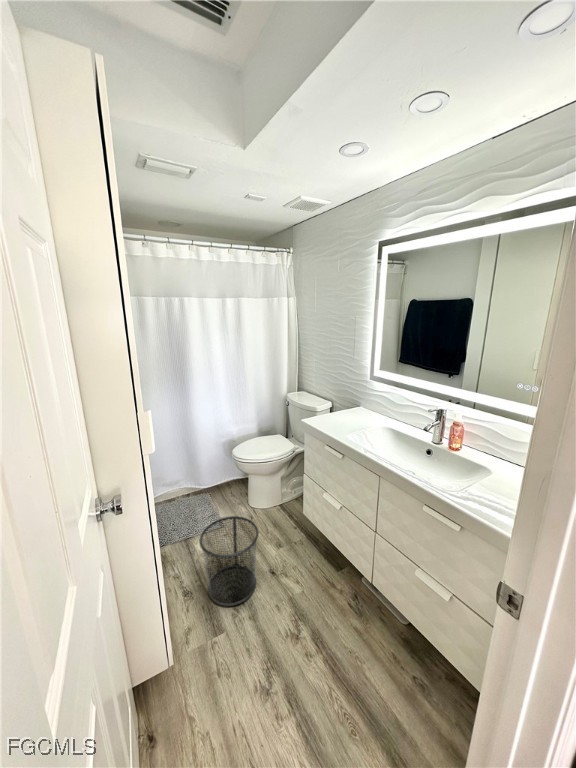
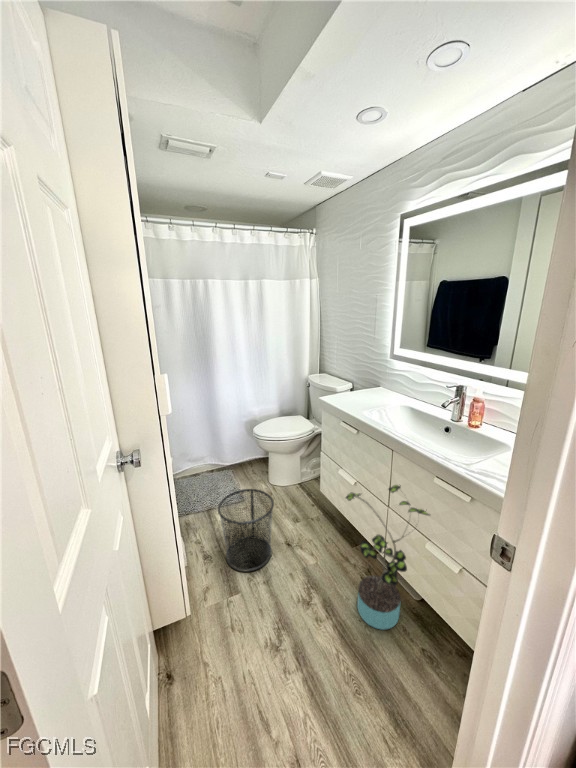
potted plant: none [334,510,420,660] -> present [346,485,429,630]

